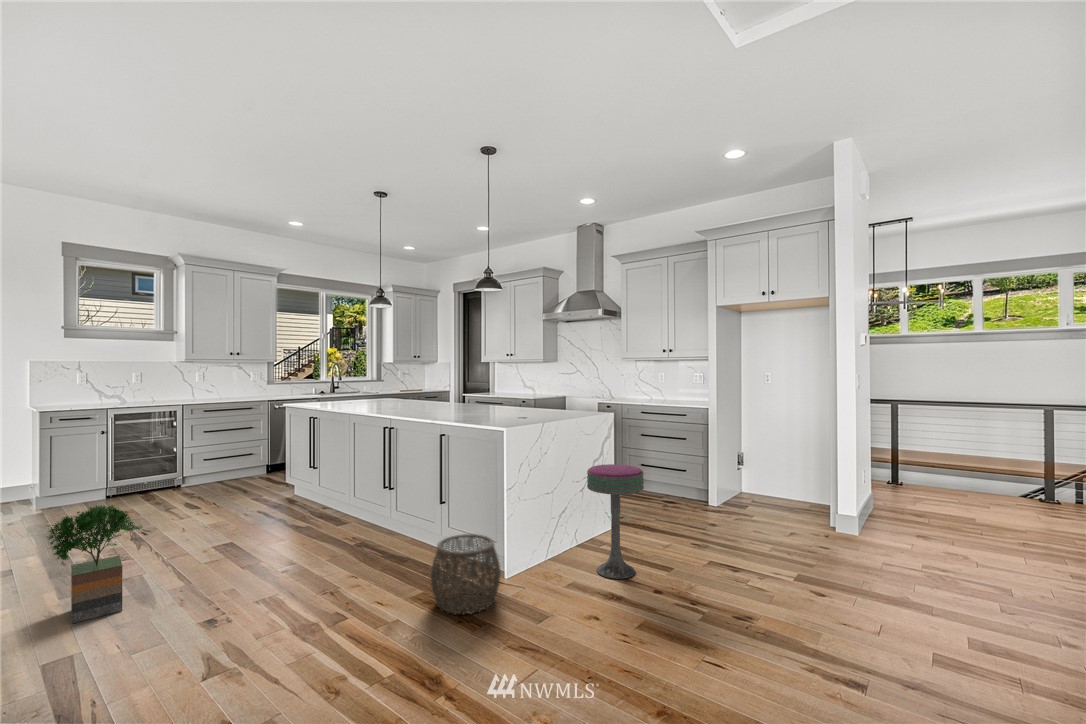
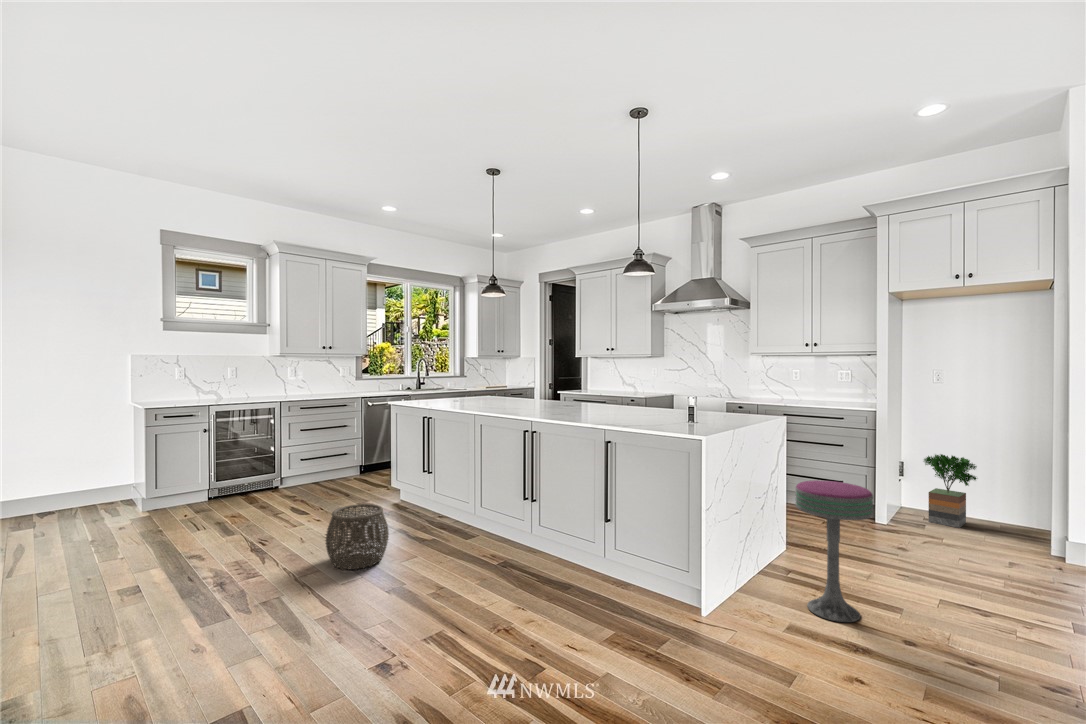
potted tree: present [47,505,142,623] -> present [924,454,977,528]
woven basket: present [431,534,501,615] -> present [325,504,389,570]

